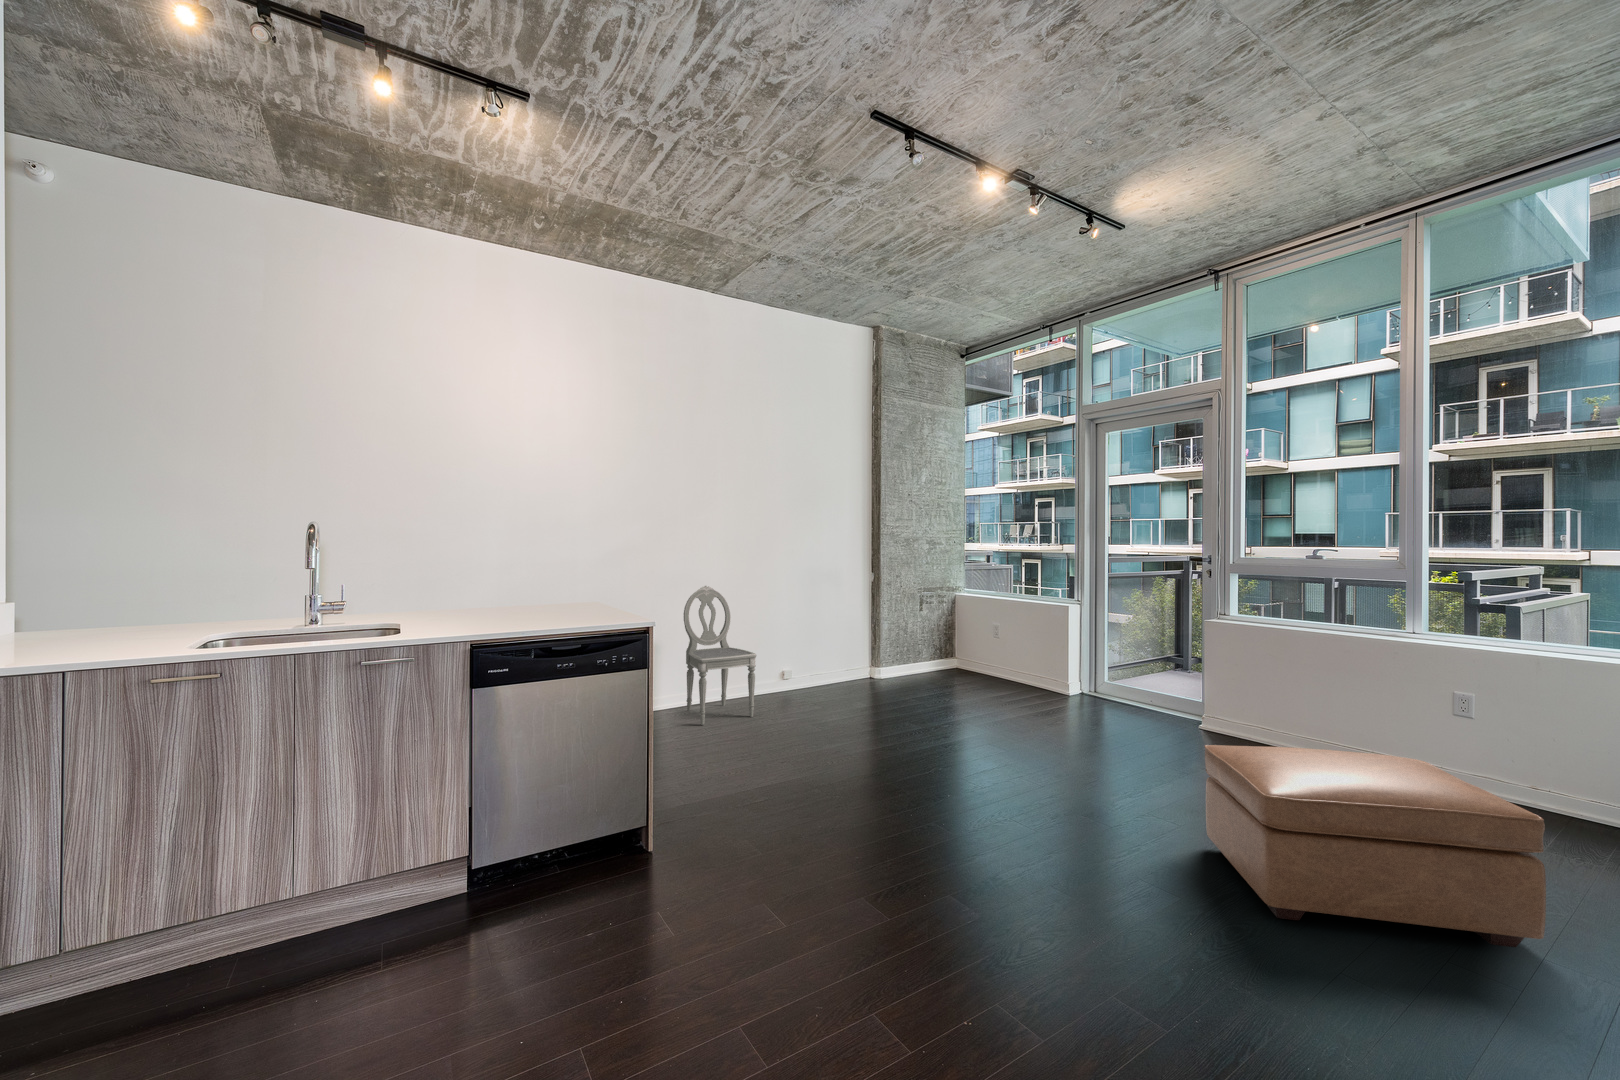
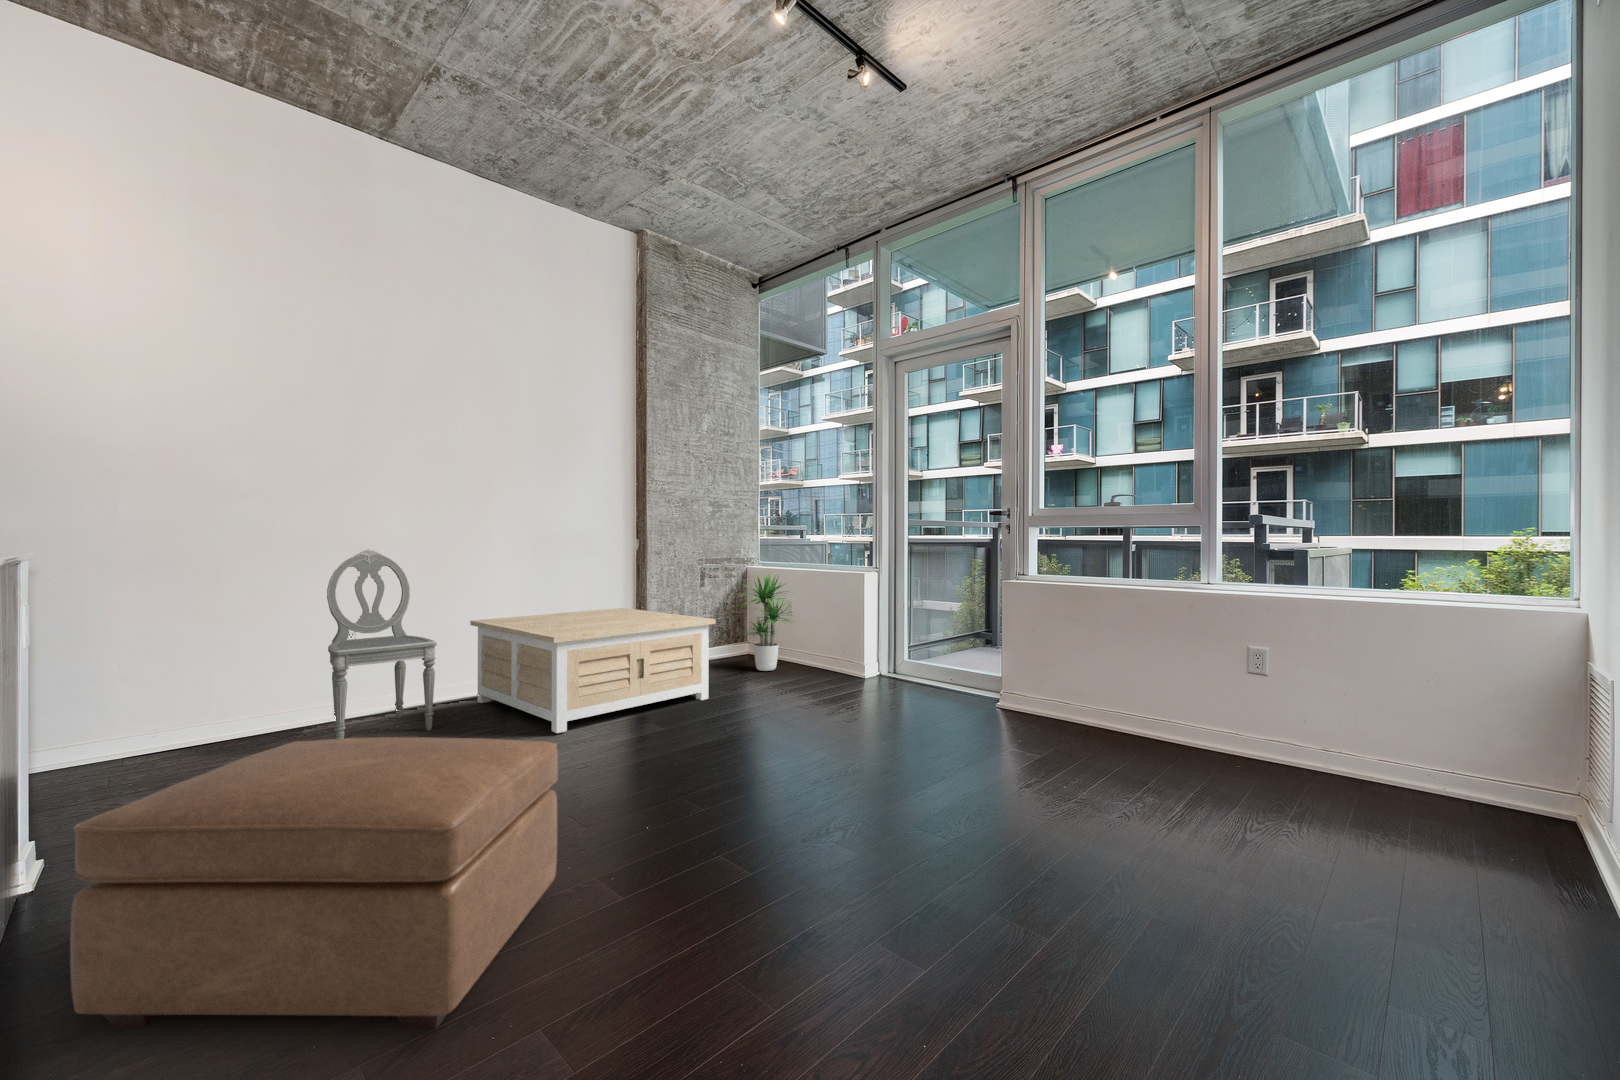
potted plant: none [954,600,1007,683] -> present [745,574,789,671]
coffee table: none [765,627,949,726] -> present [470,608,716,733]
ottoman: present [1205,745,1546,947] -> present [70,737,558,1029]

